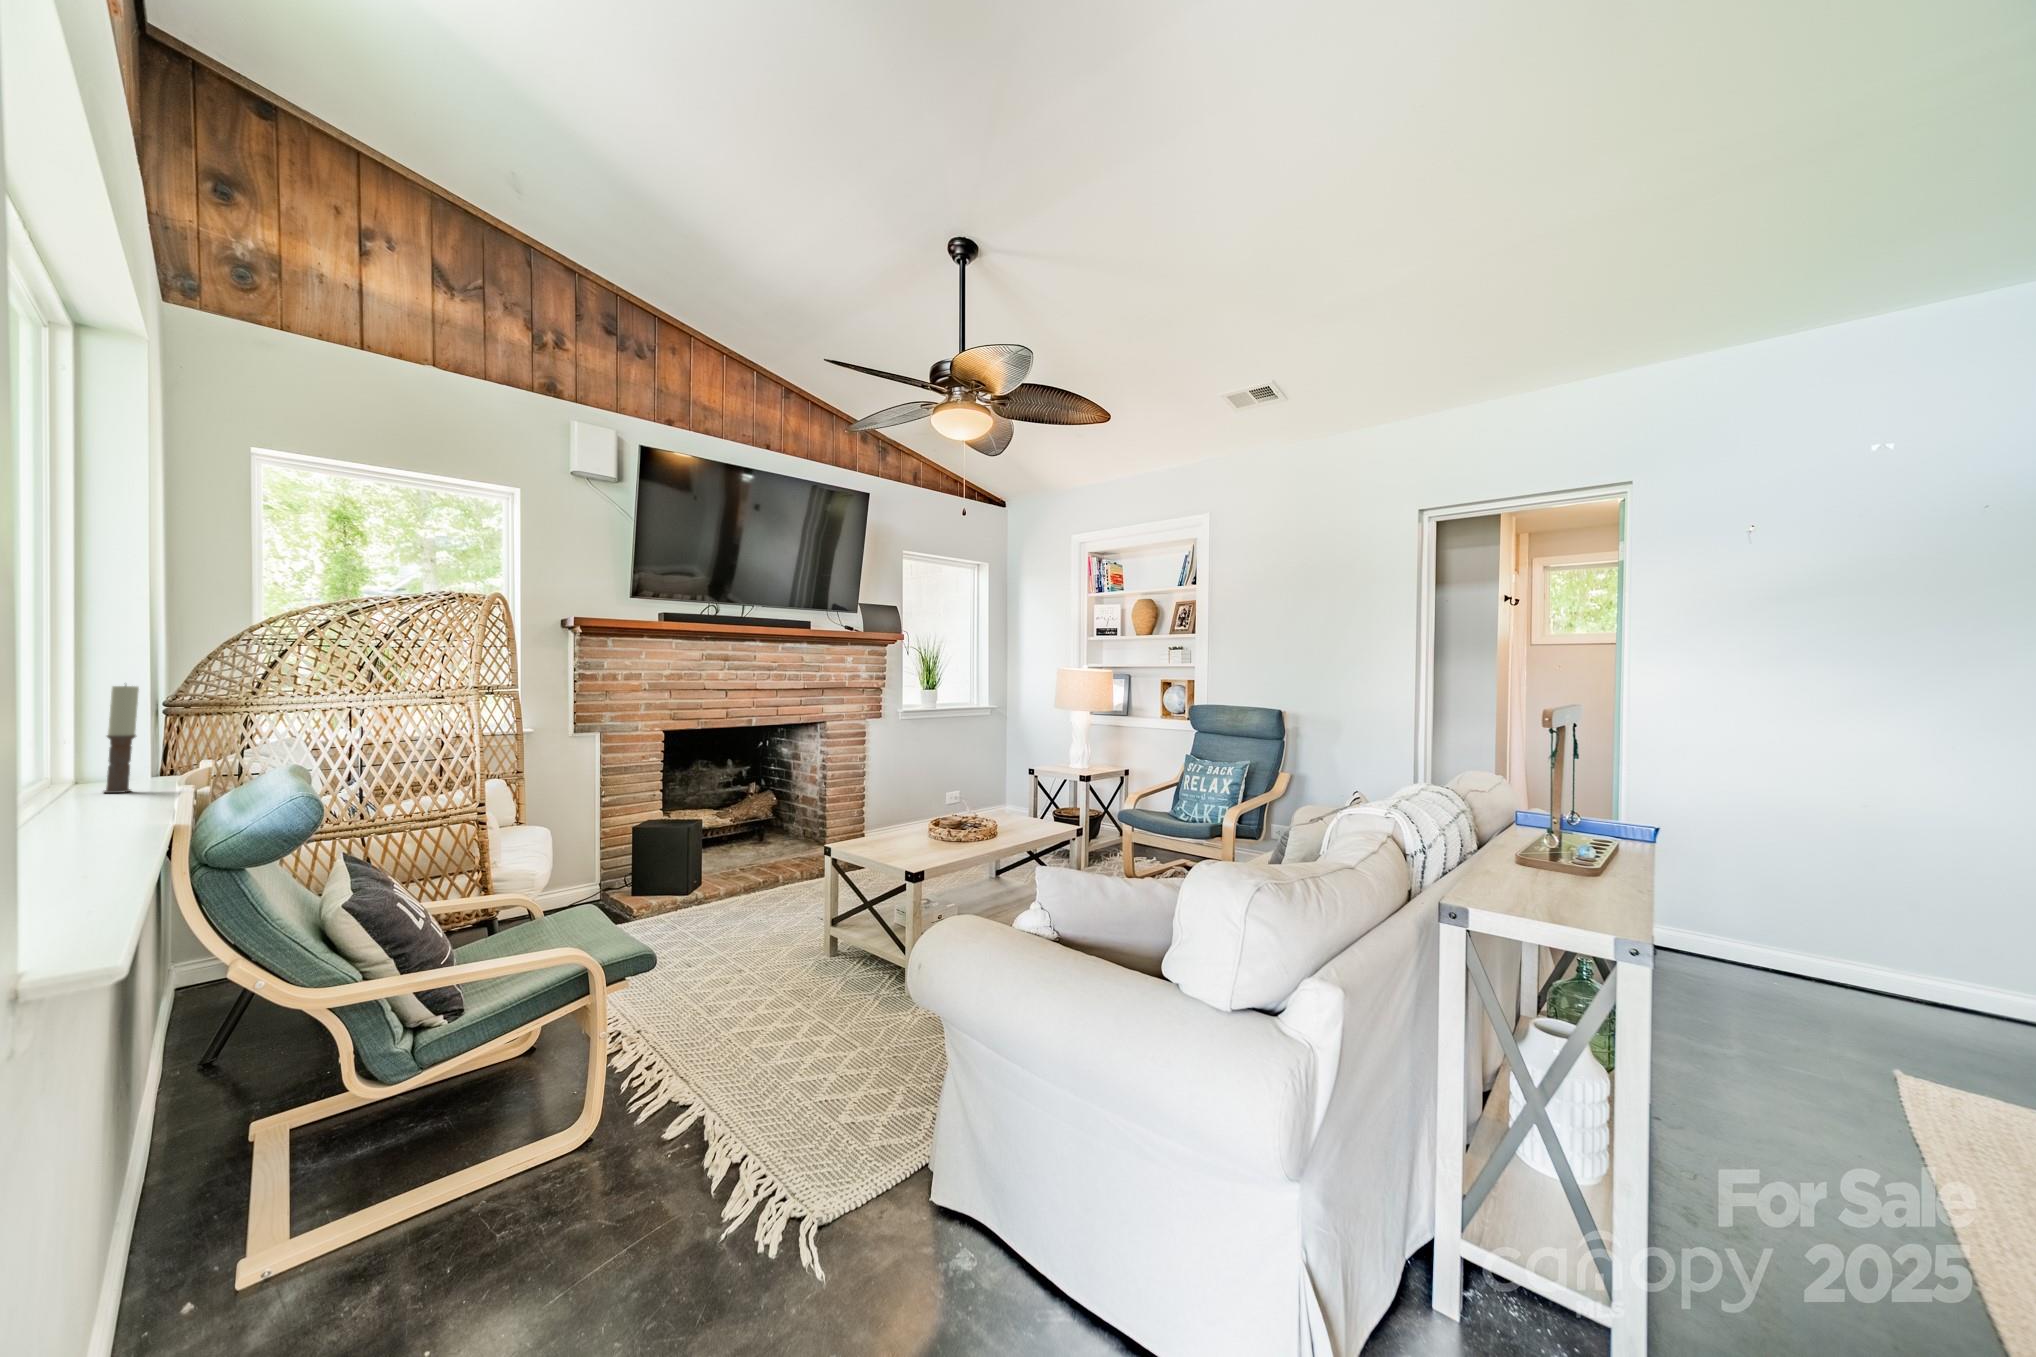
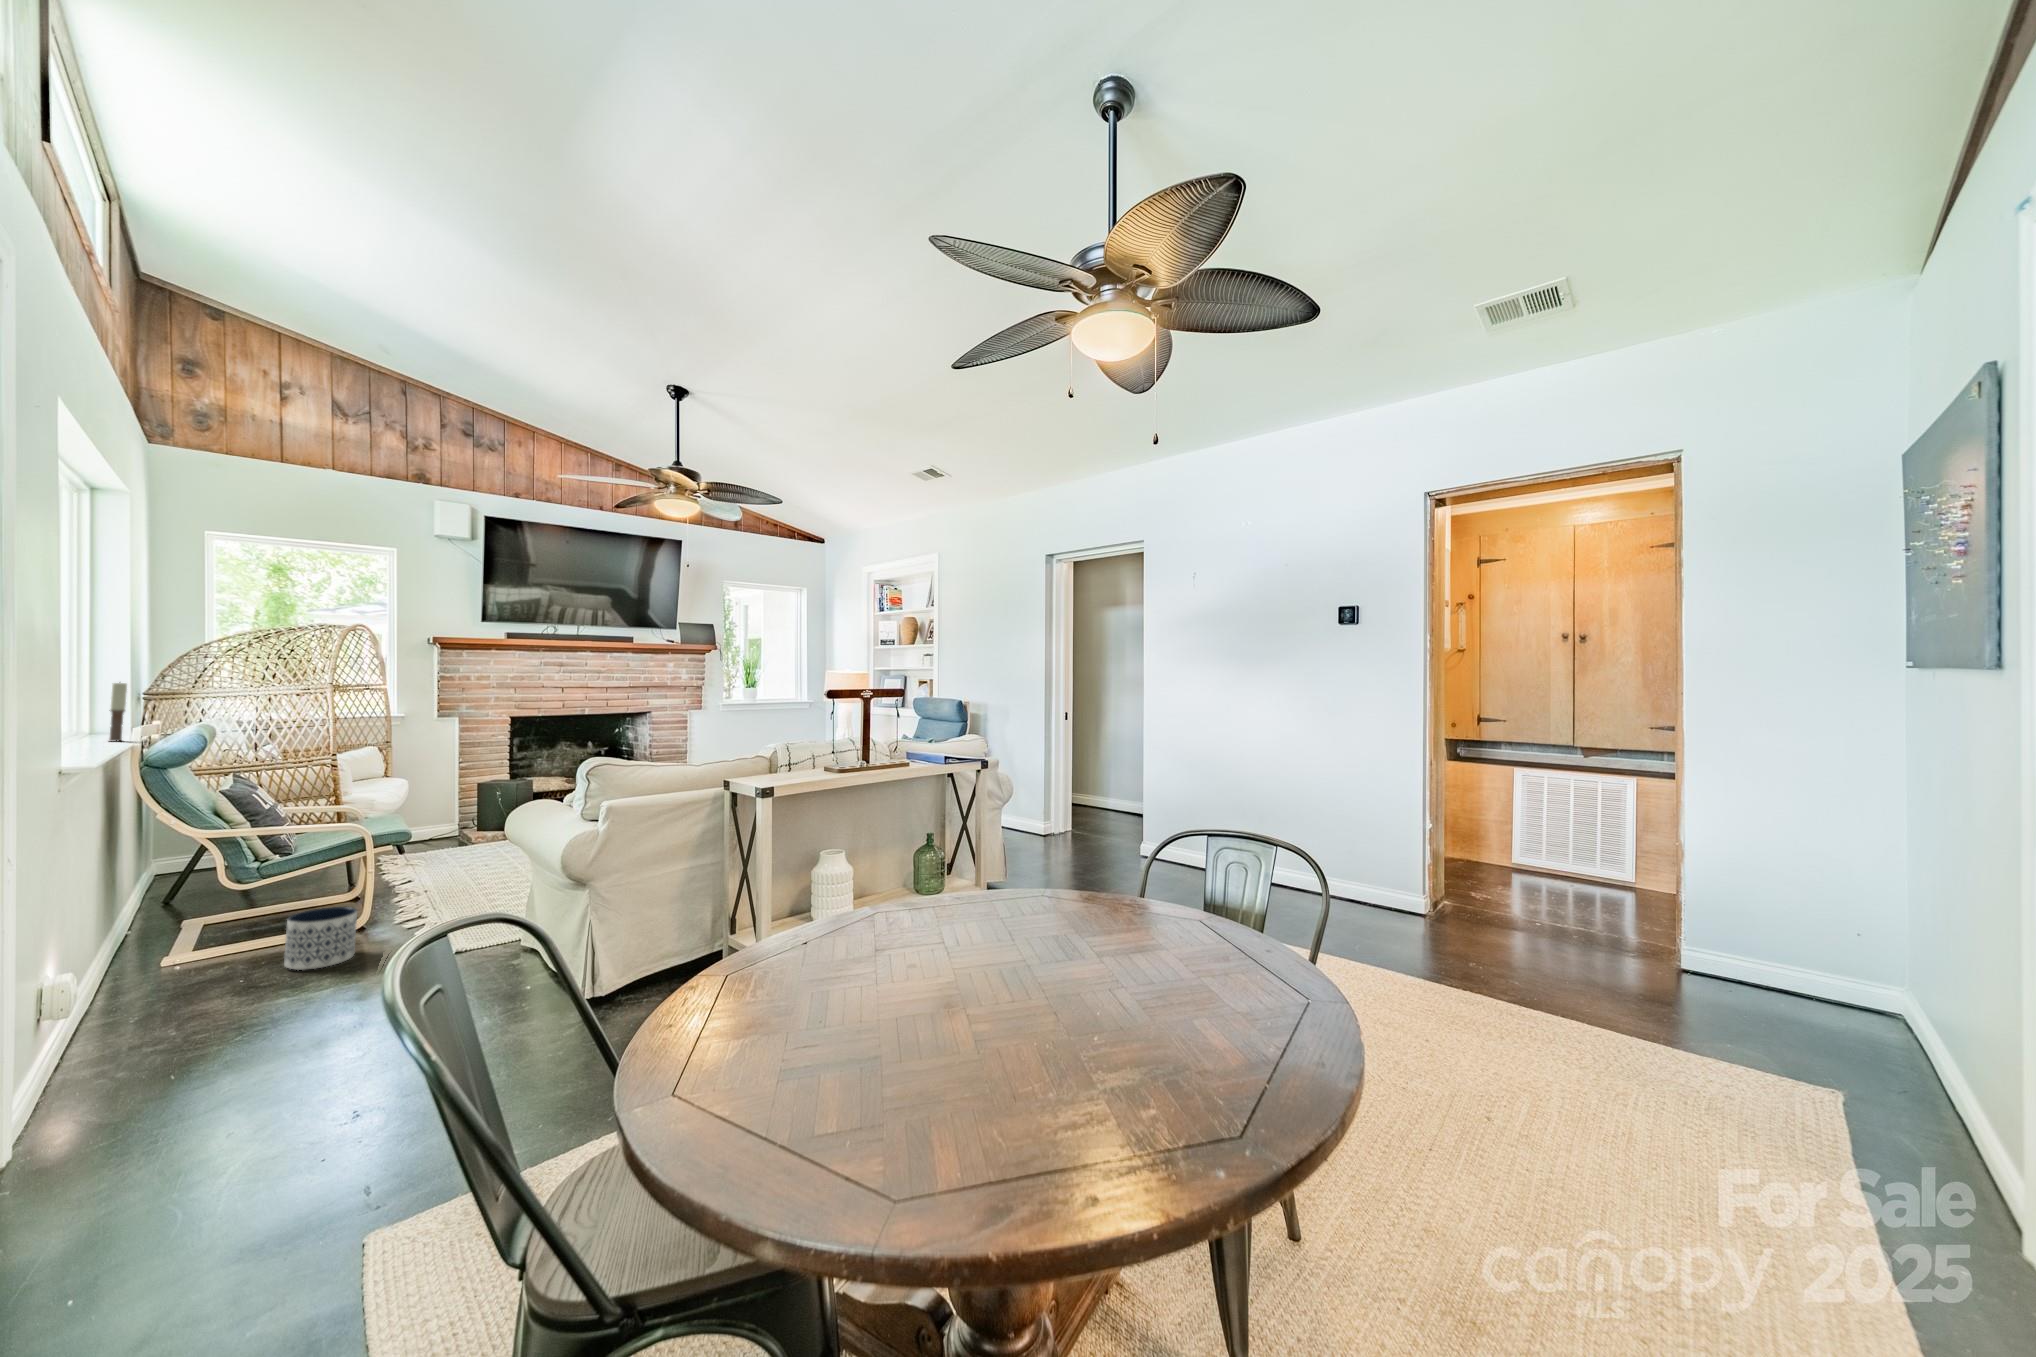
planter: none [500,1125,627,1289] -> present [284,907,357,970]

